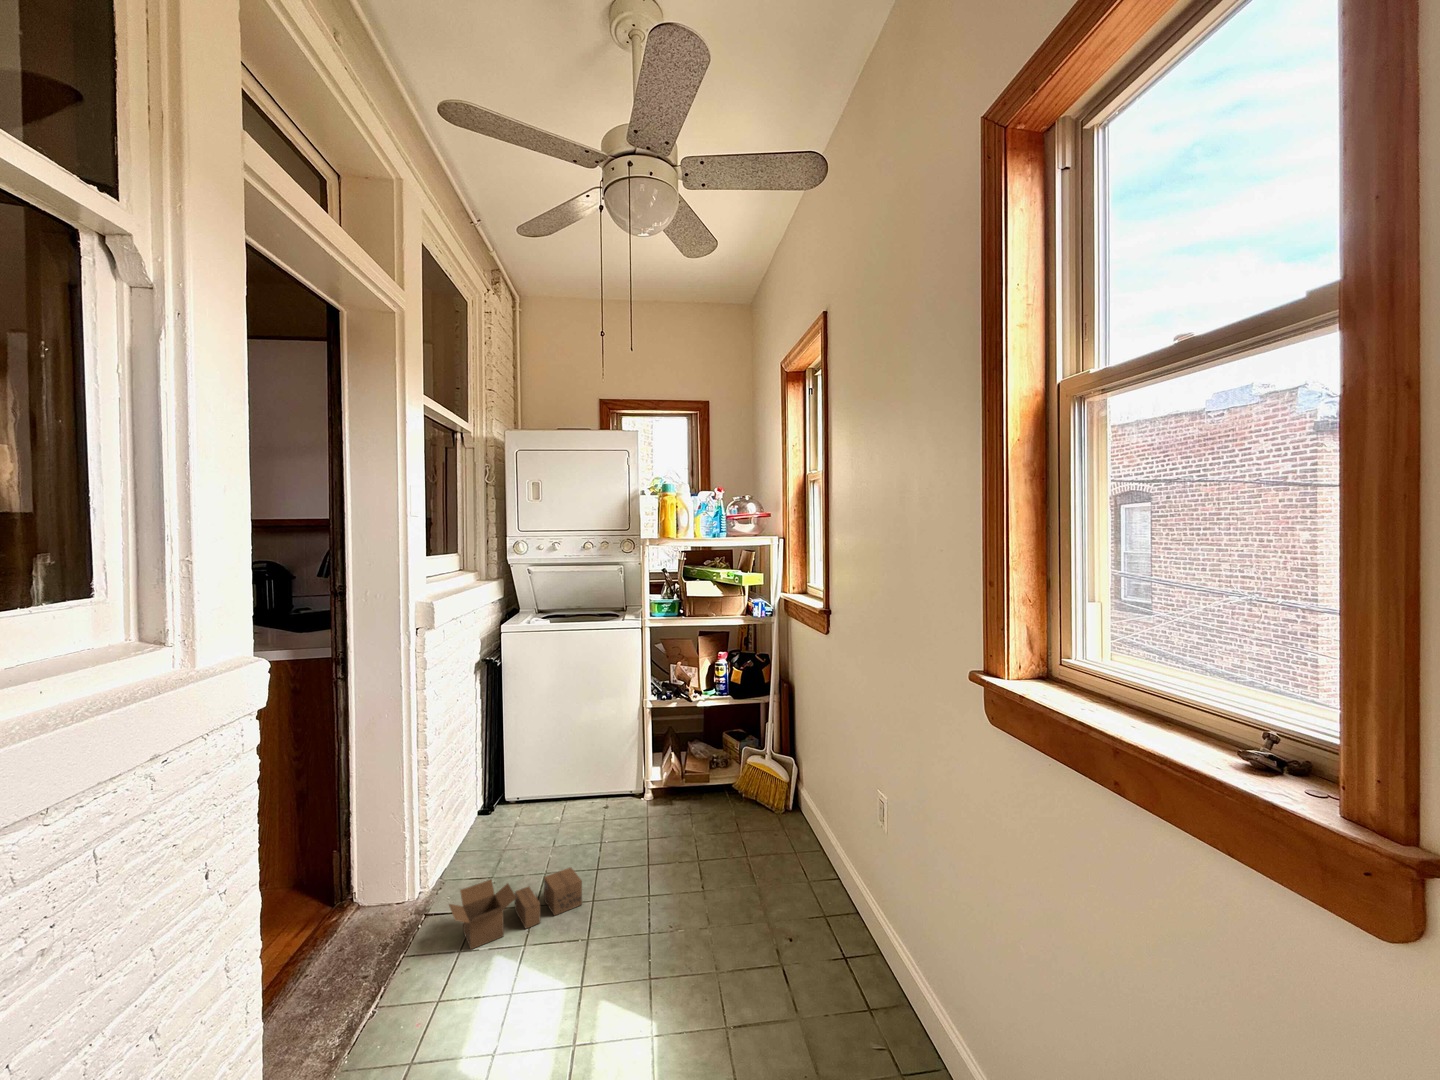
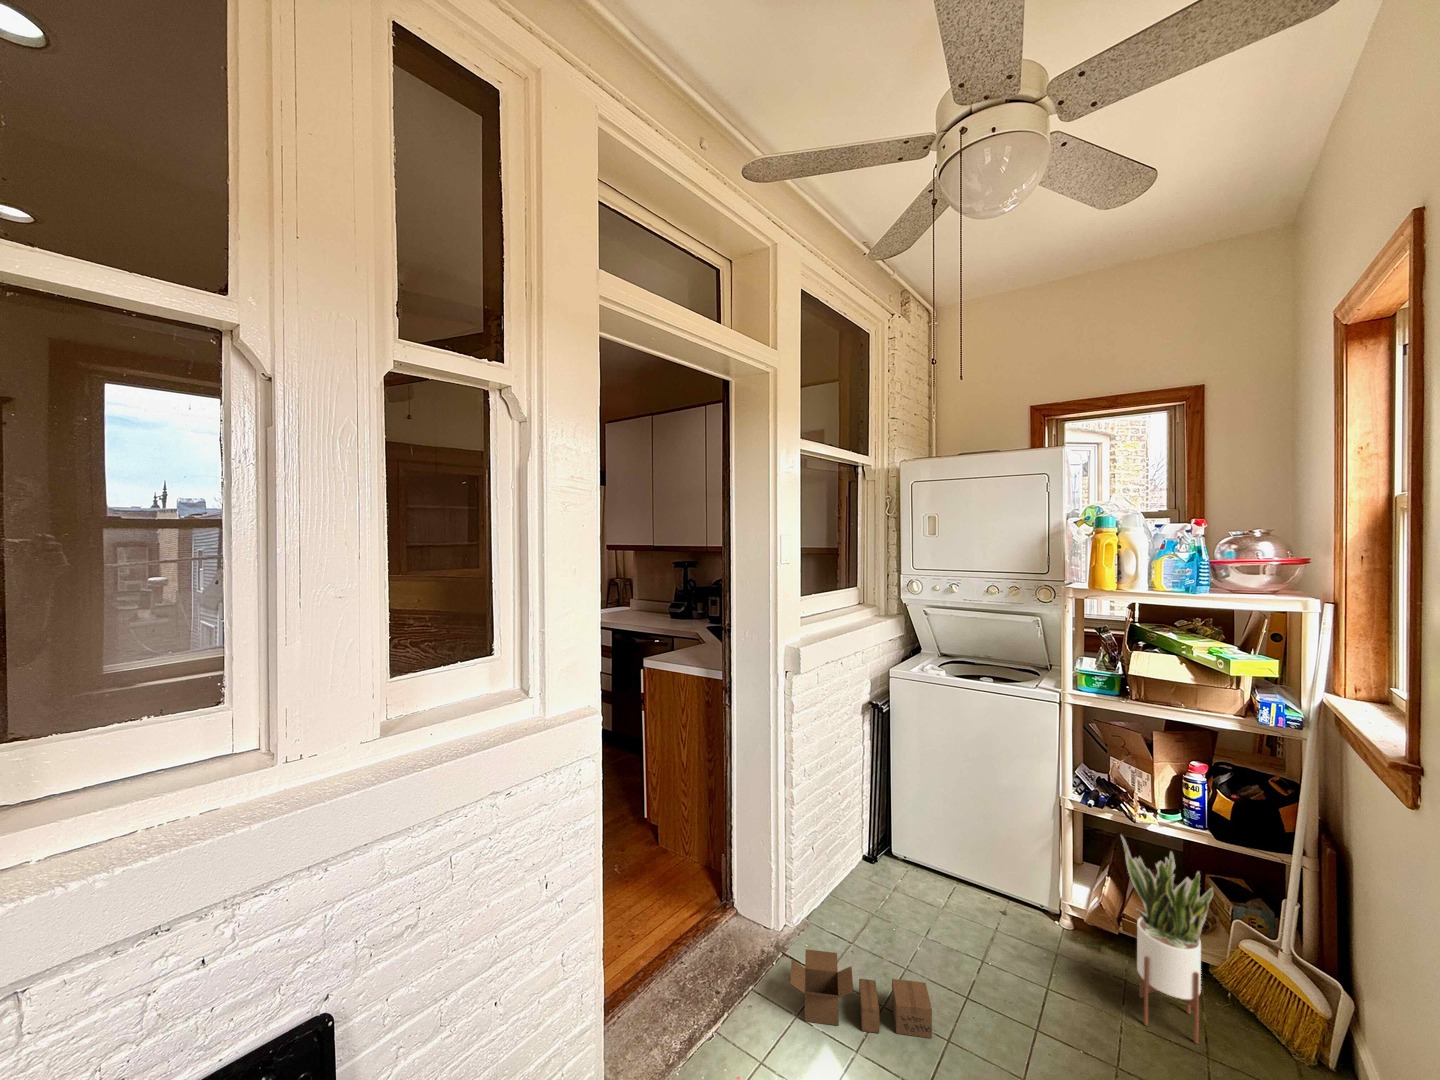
potted plant: none [690,707,741,831] -> present [1121,836,1213,1043]

